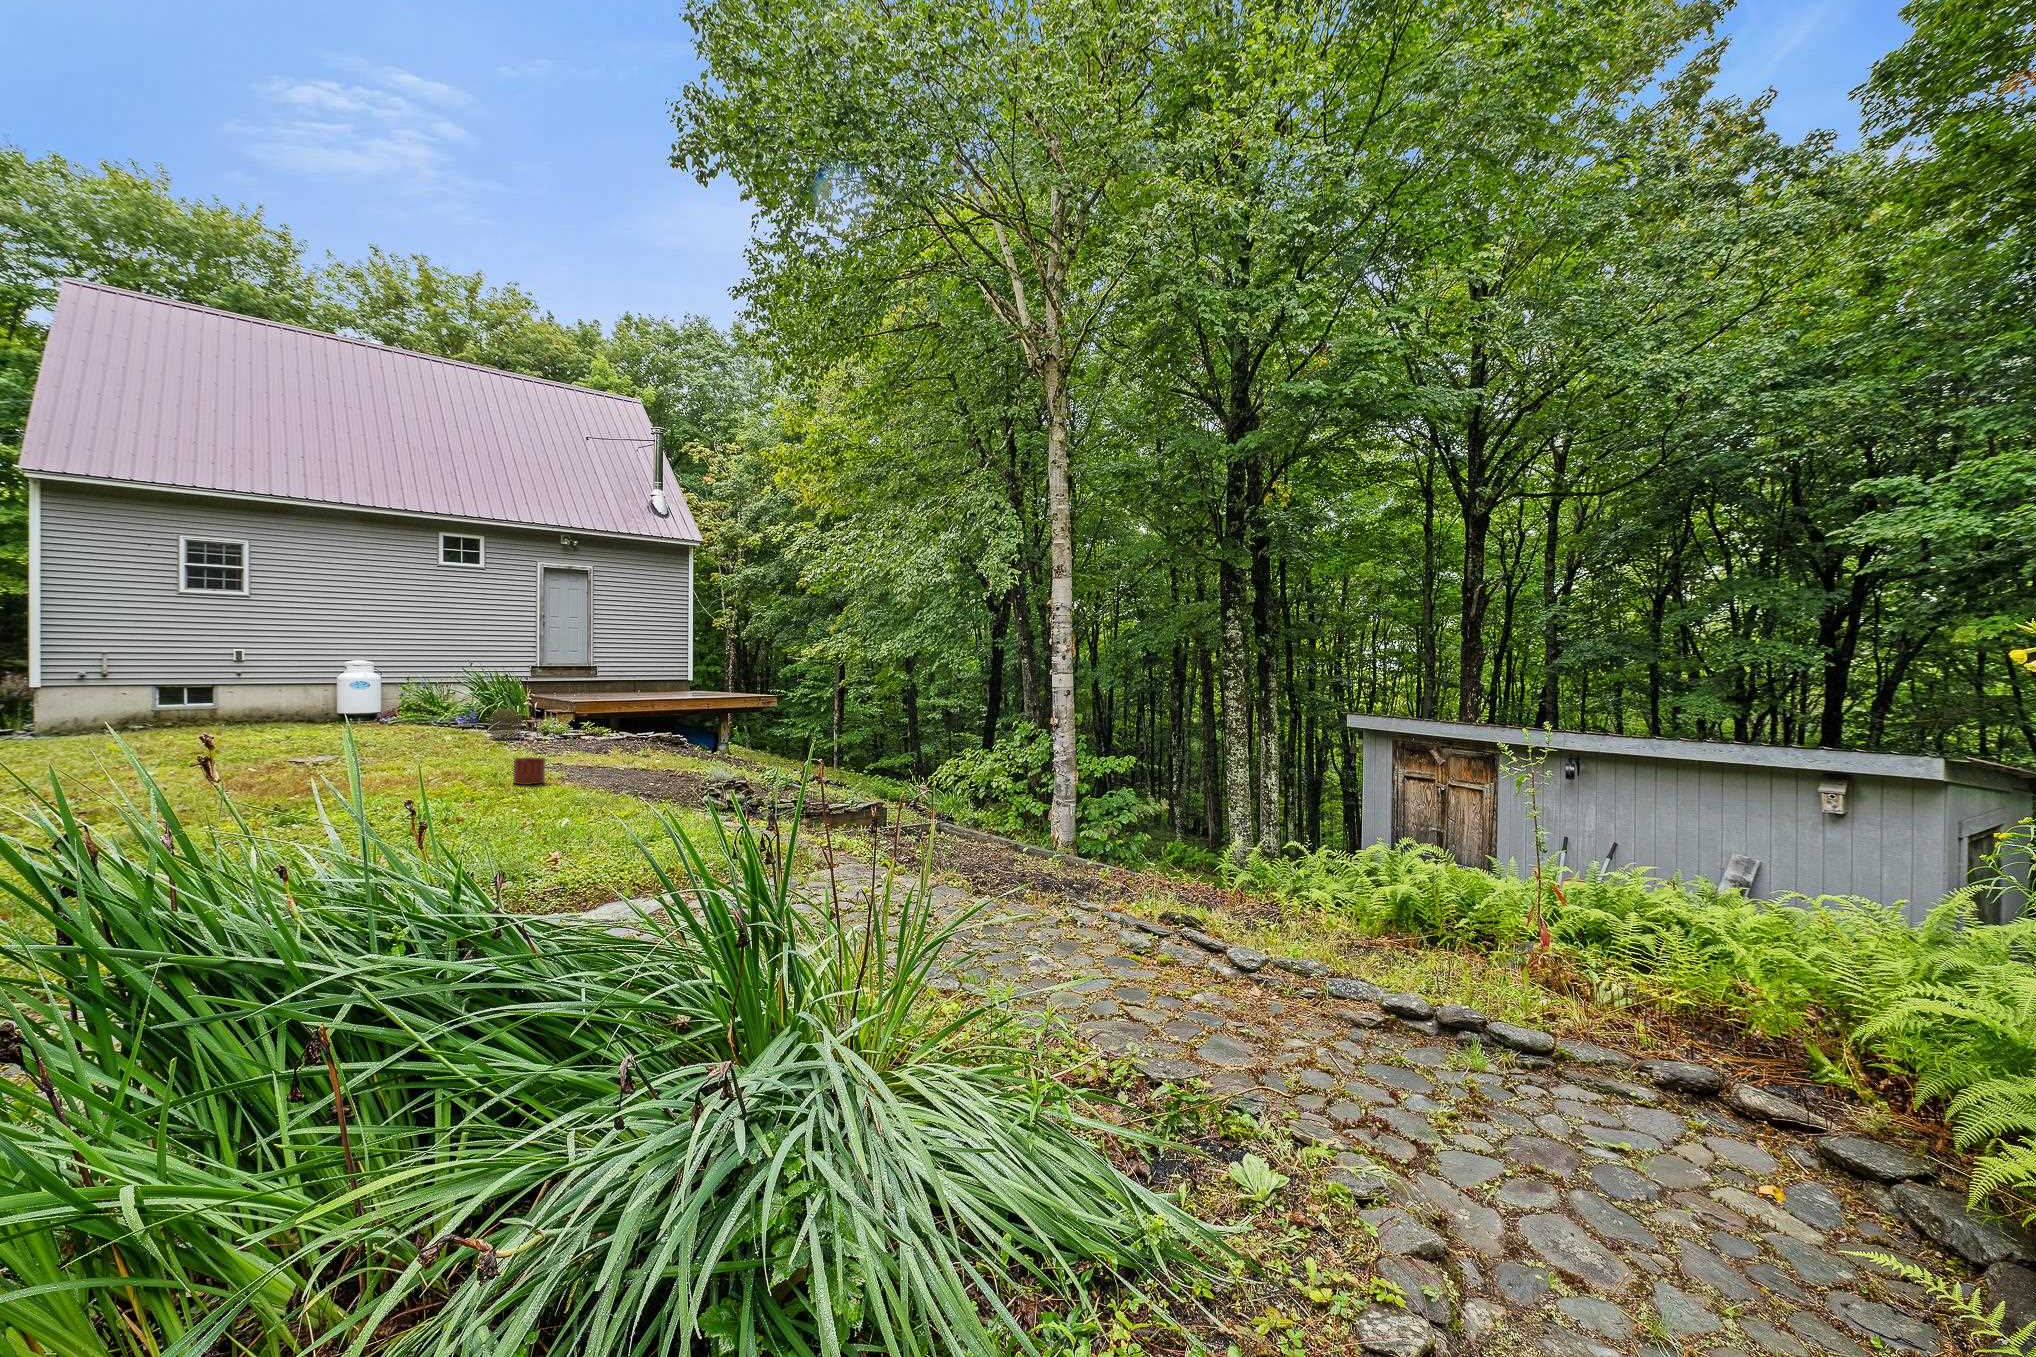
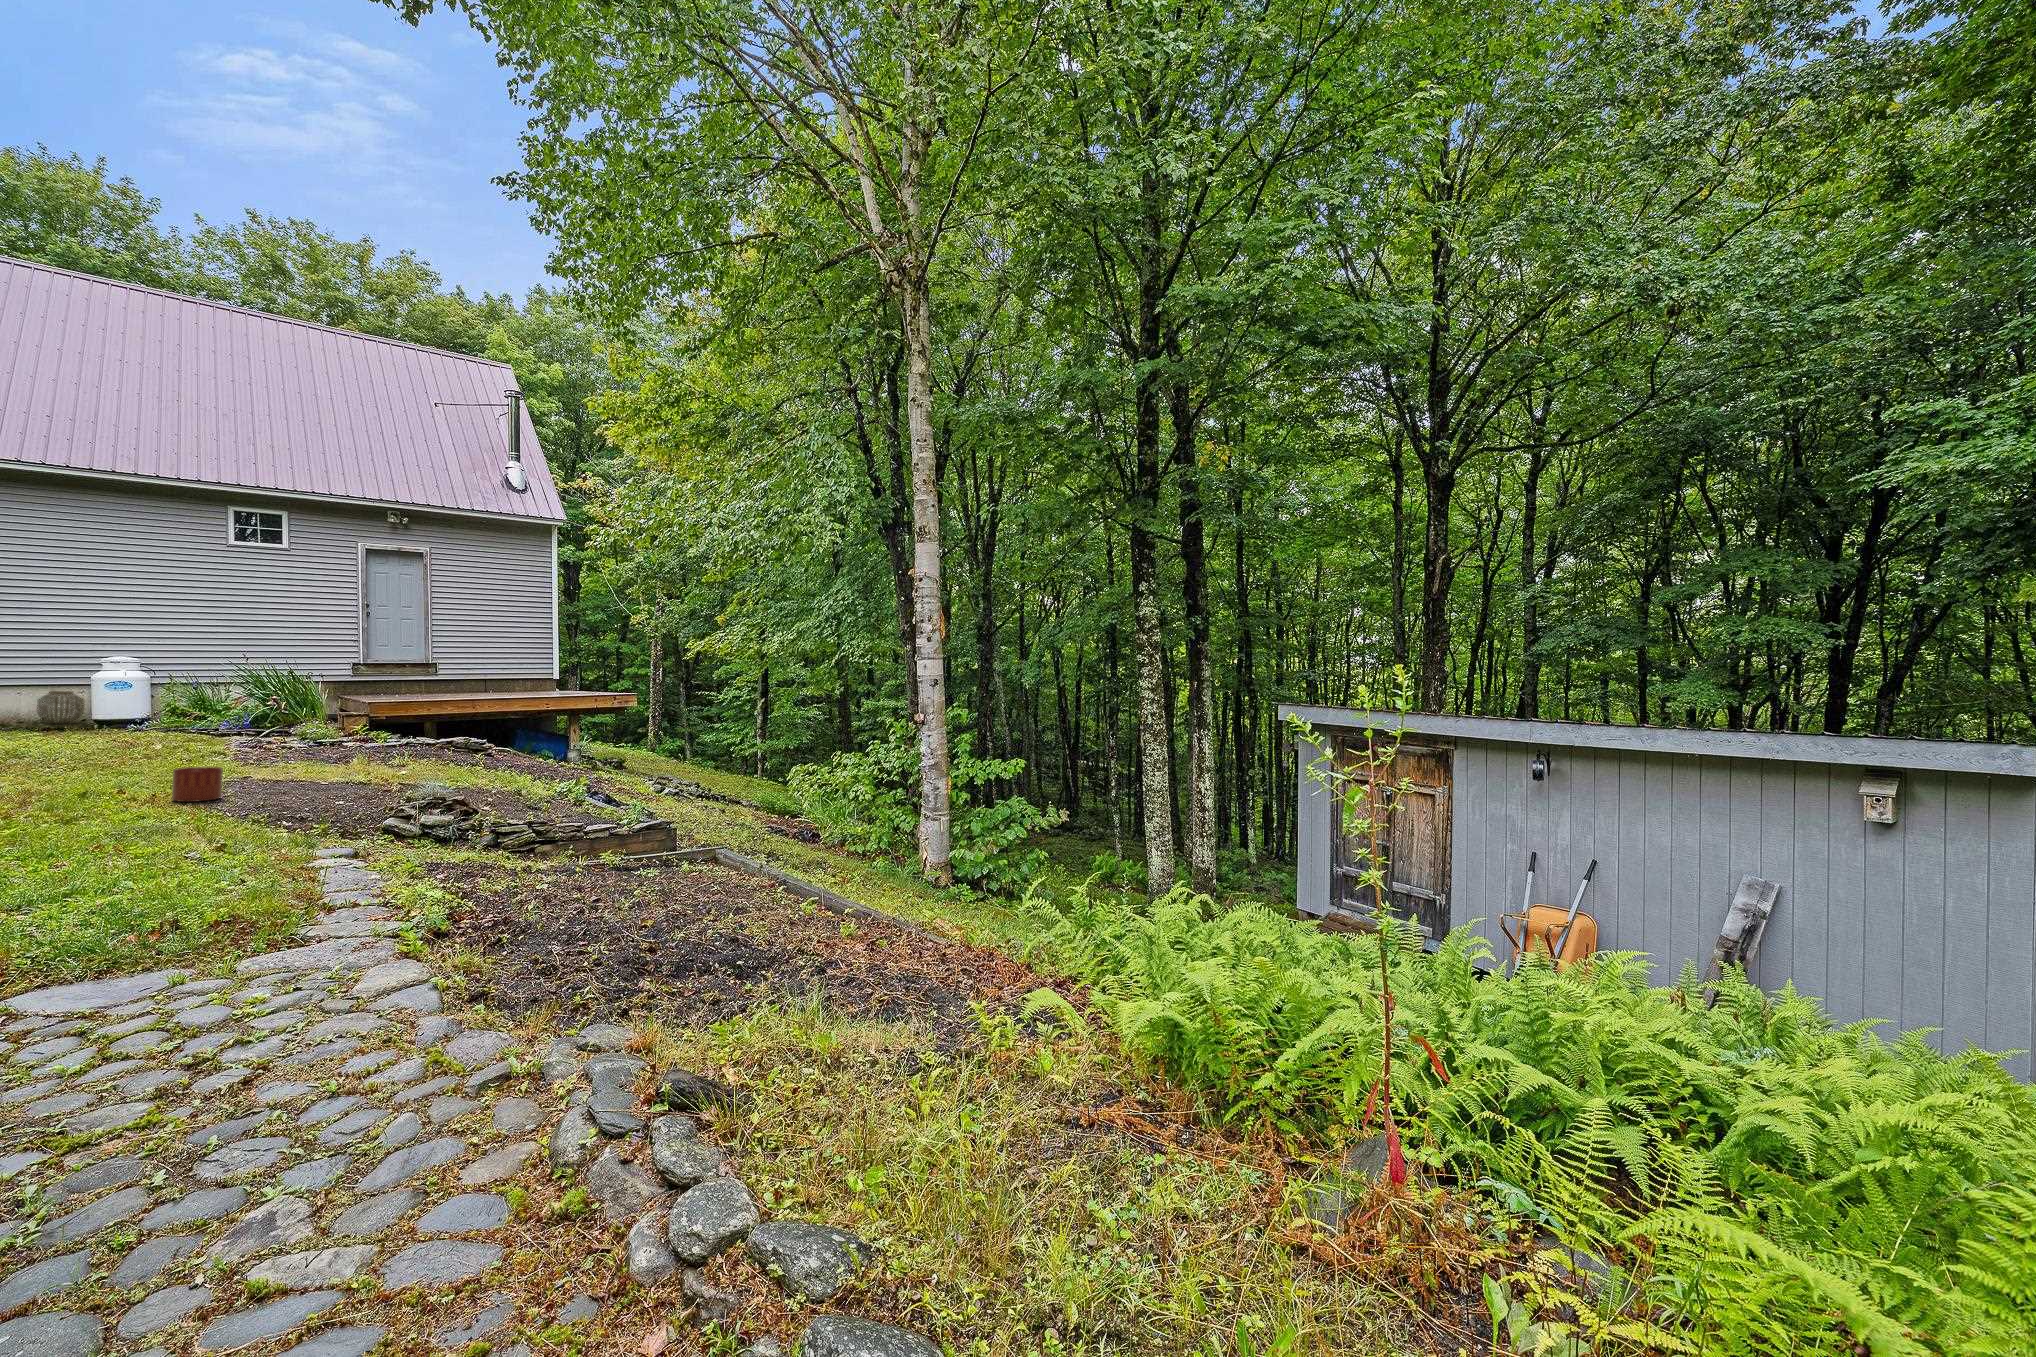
woven basket: present [488,709,522,740] -> present [37,691,84,724]

